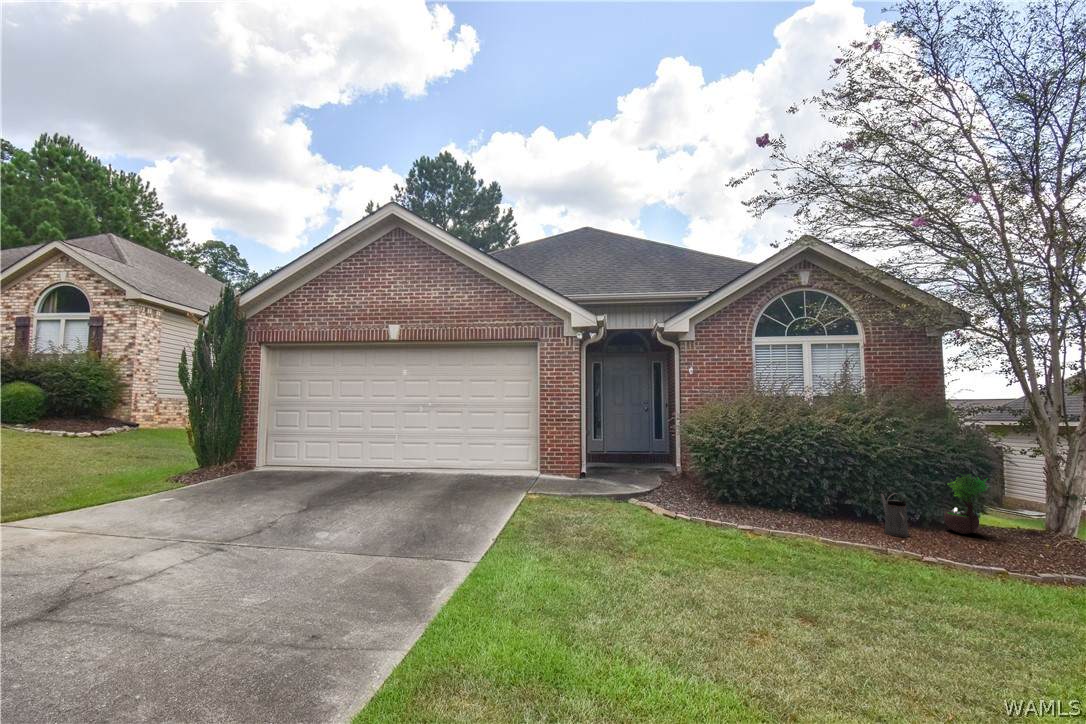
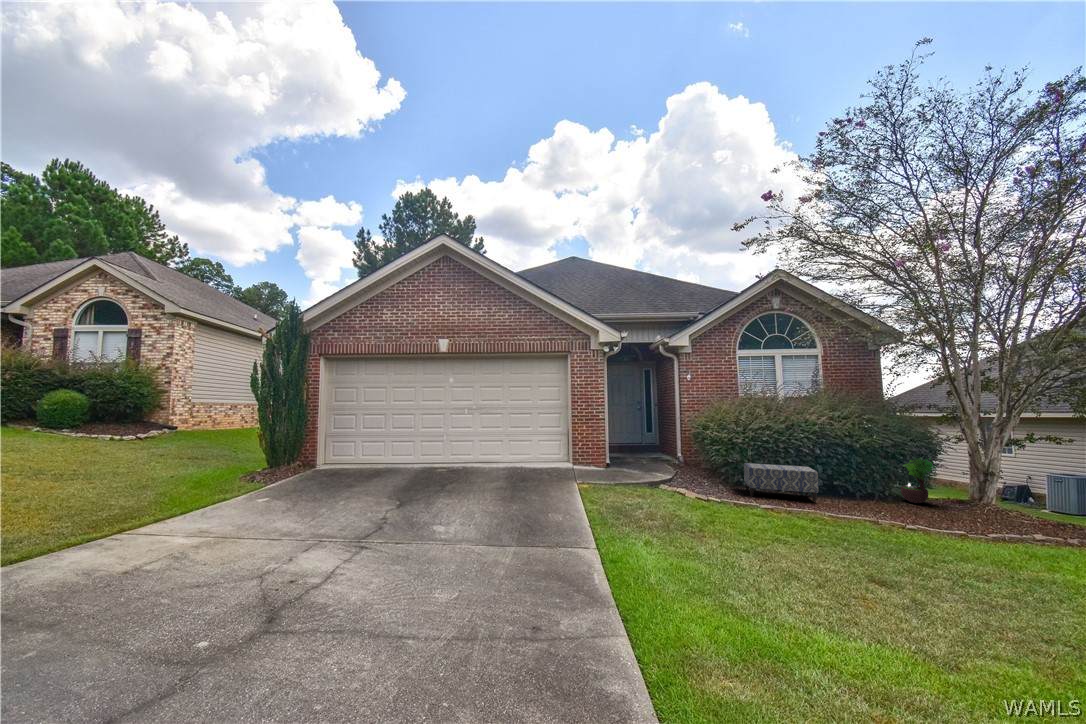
bench: none [736,476,822,526] -> present [744,463,818,502]
watering can: present [881,493,909,537] -> none [855,474,883,508]

